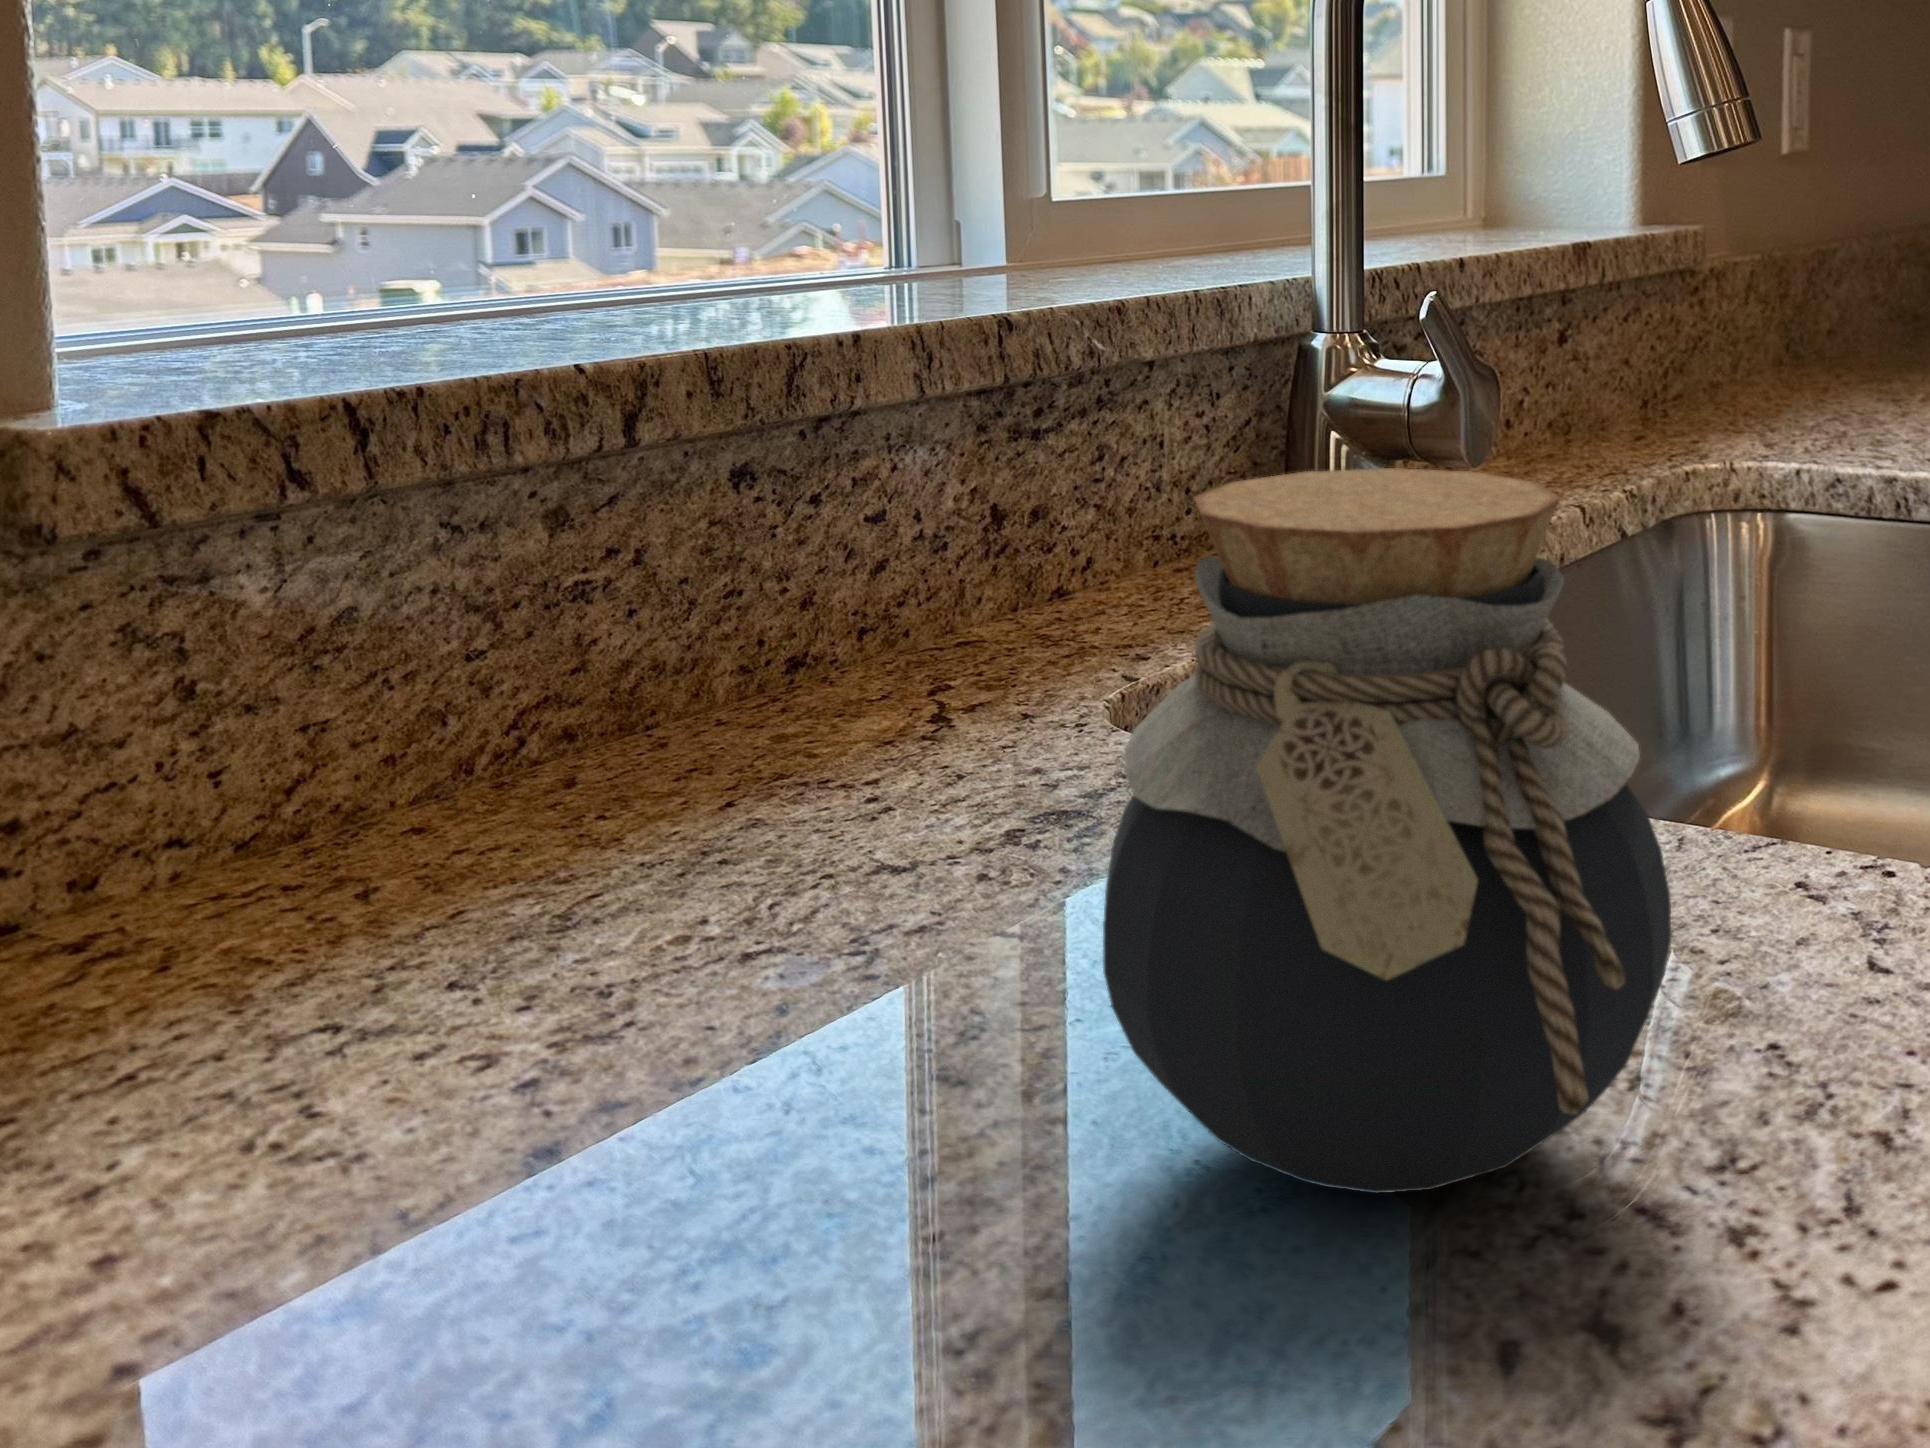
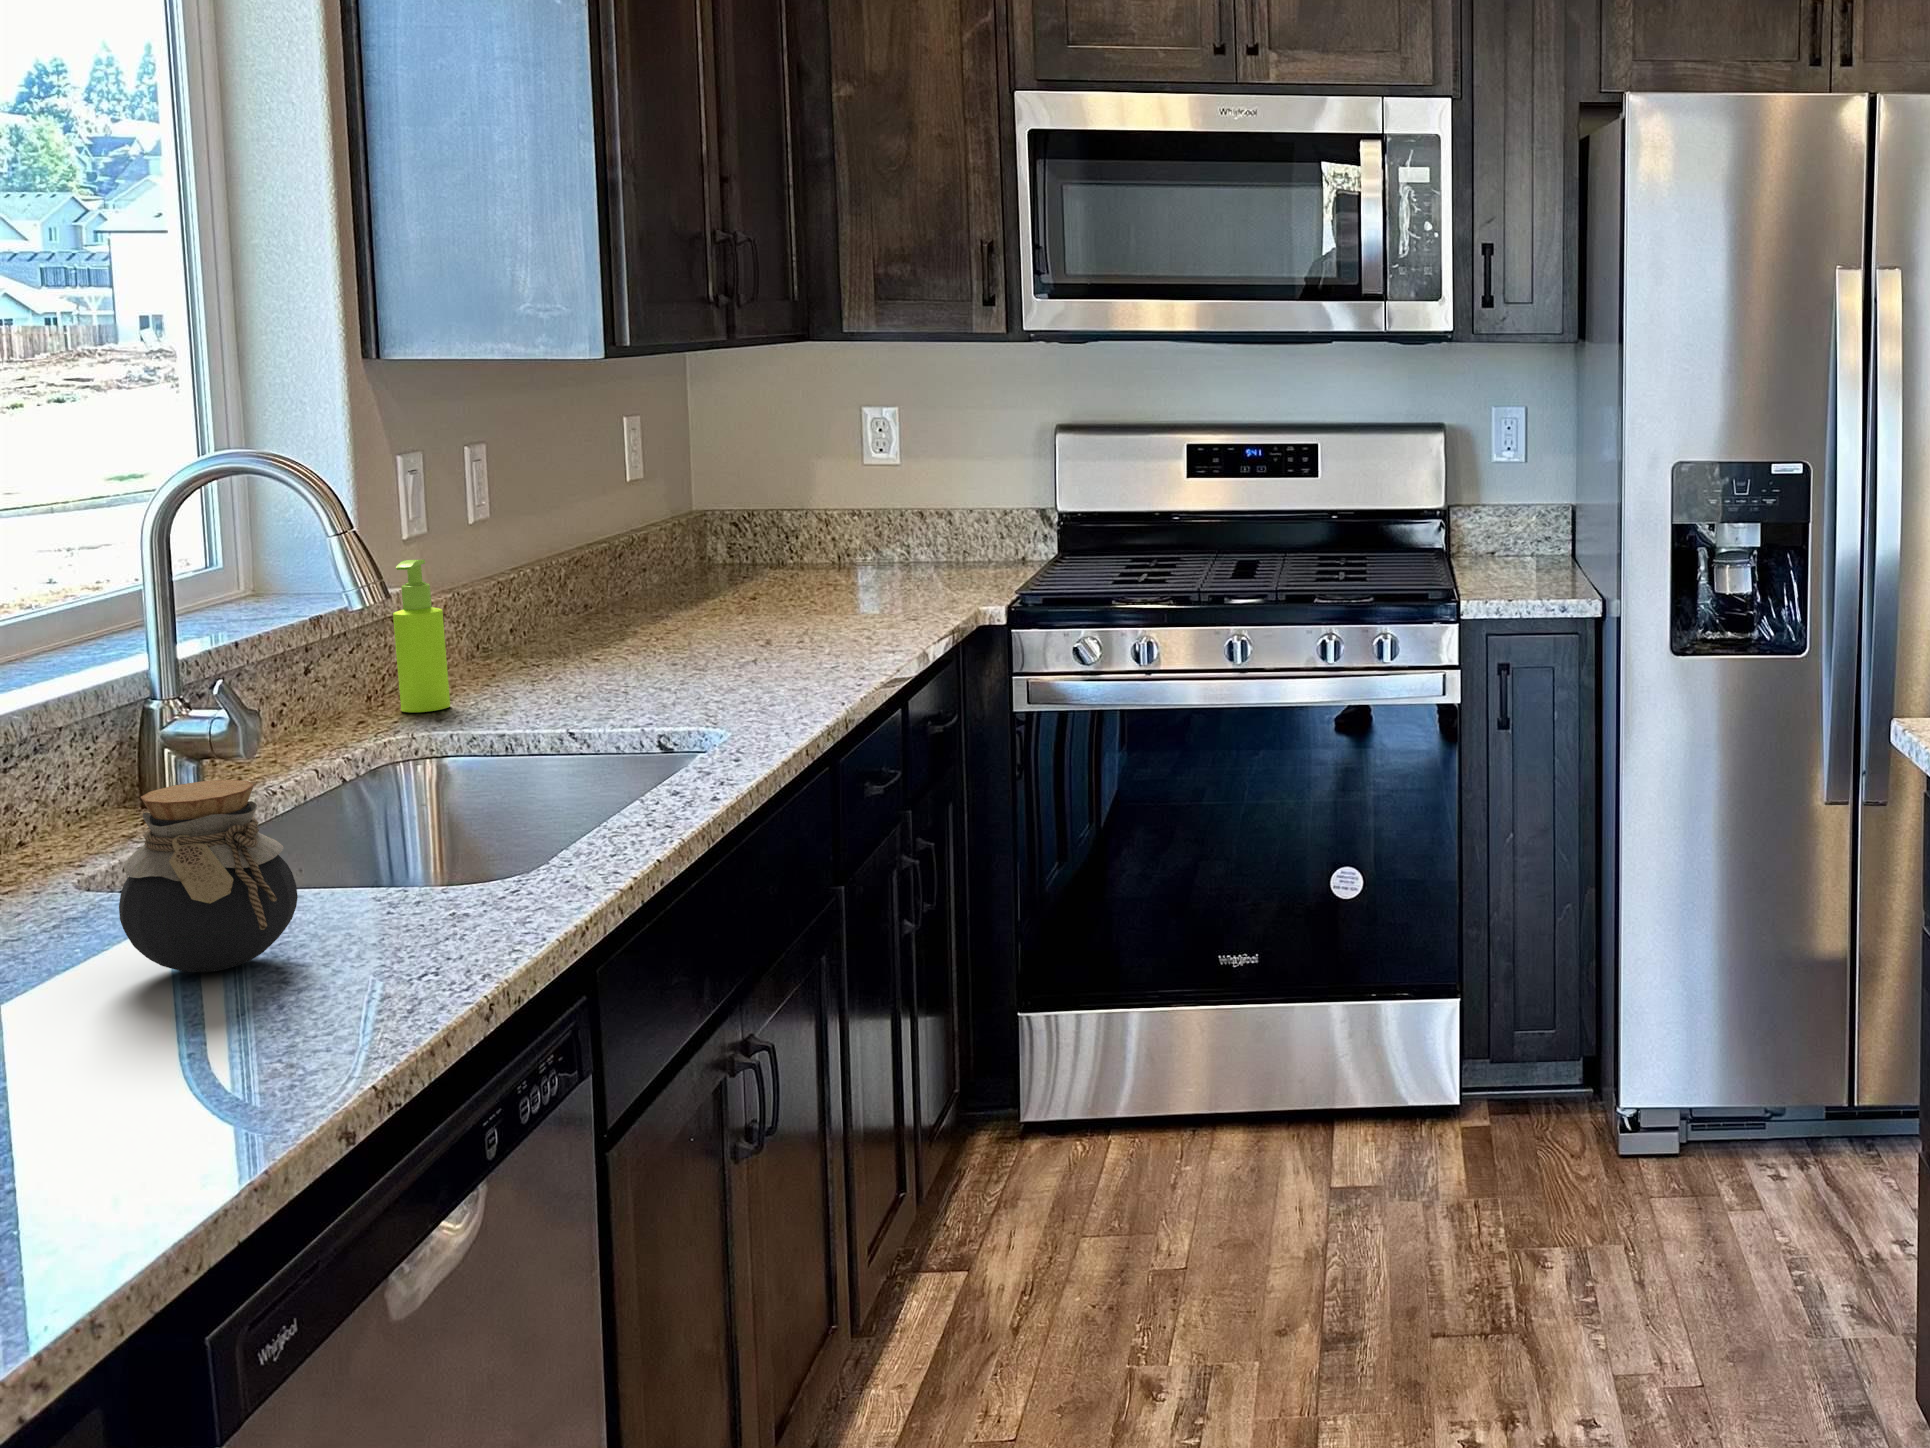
soap dispenser: none [1693,158,1773,429] -> present [393,559,450,712]

